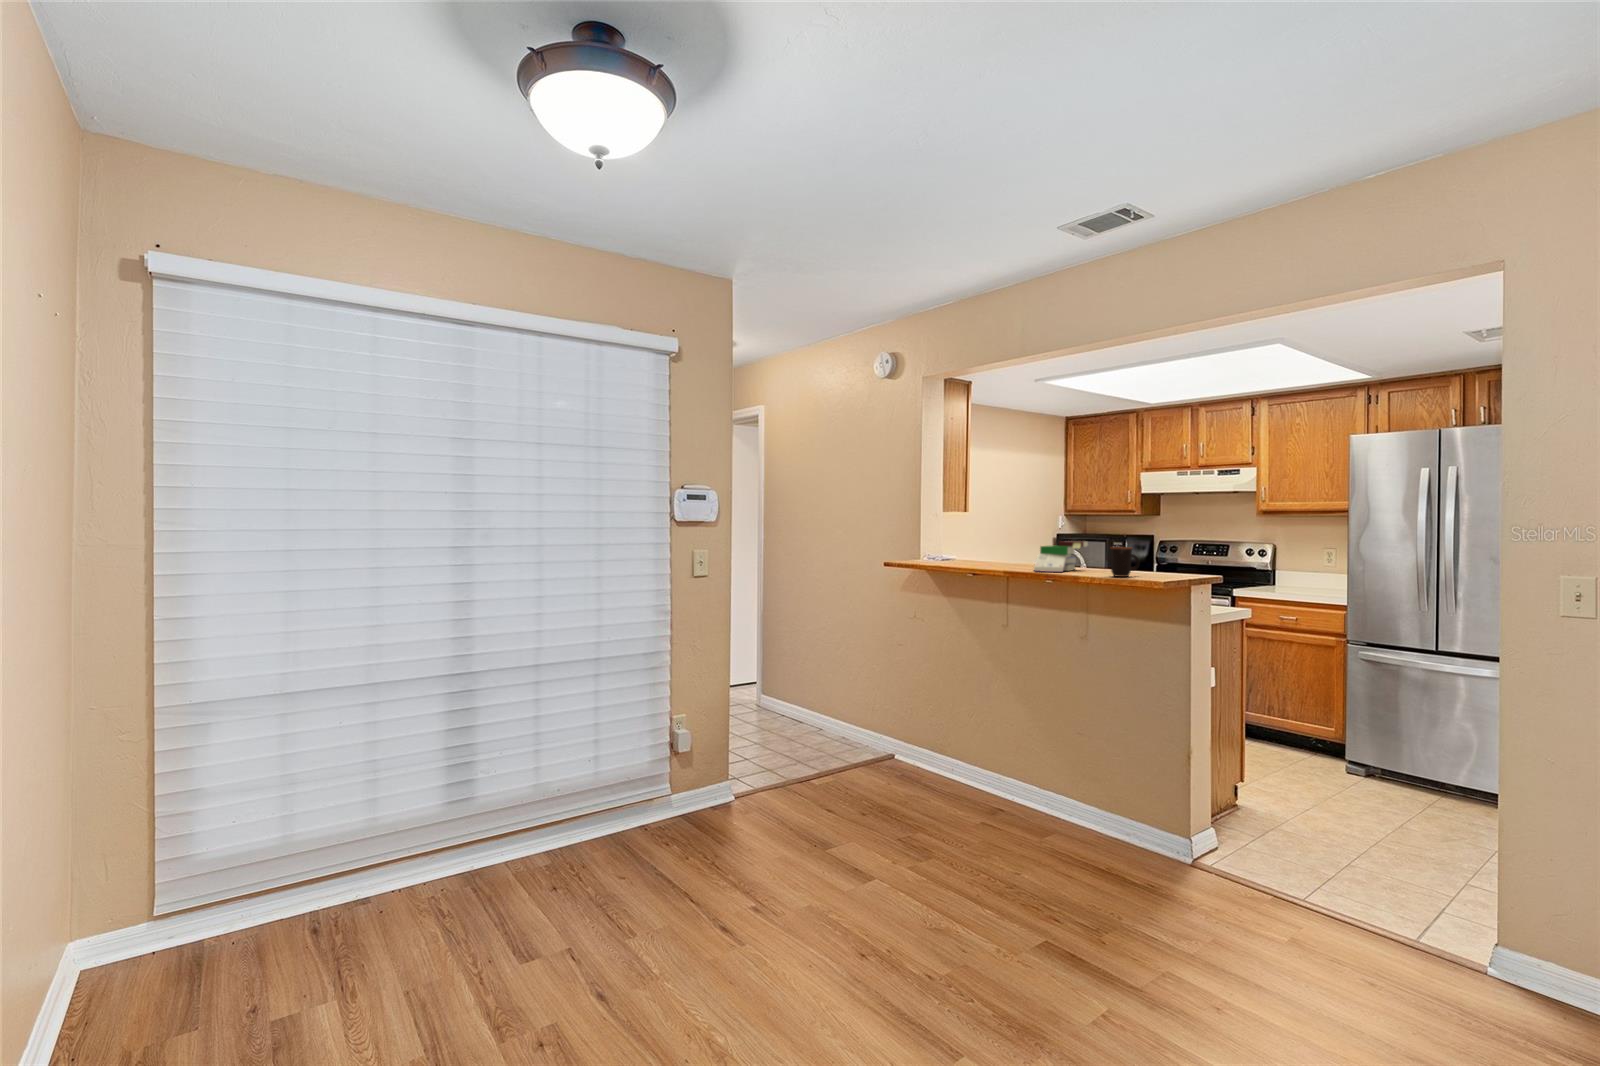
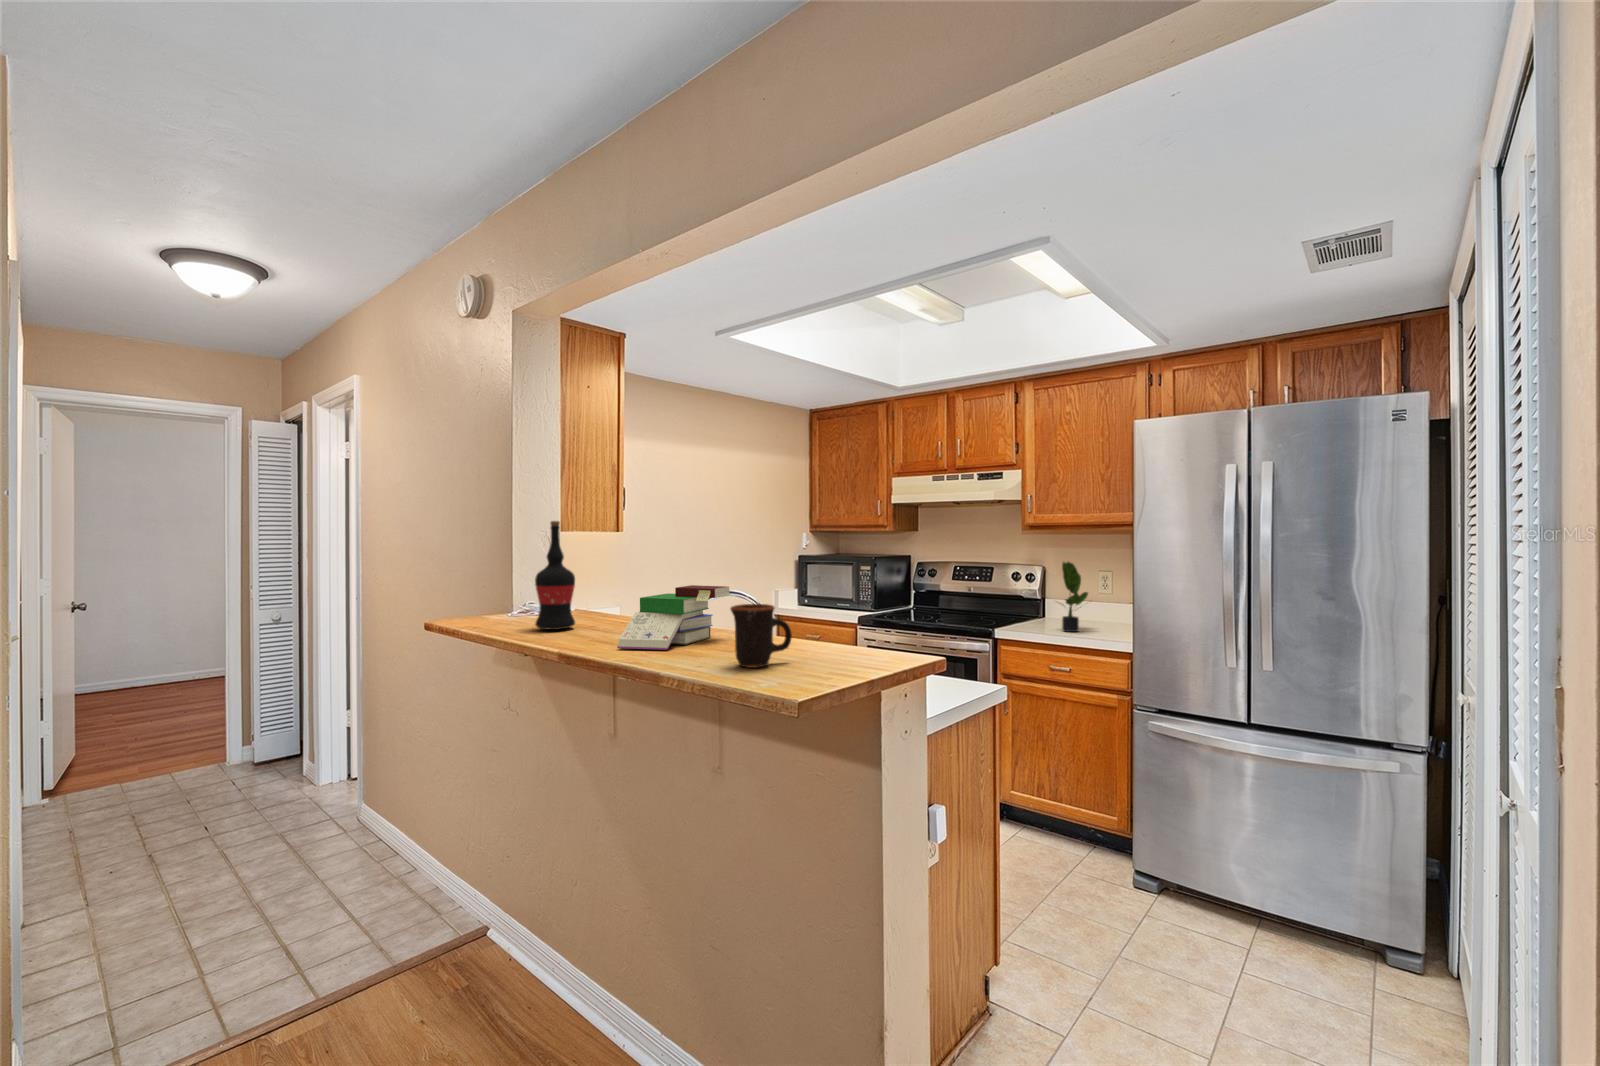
wine bottle: none [963,505,986,566] -> present [535,521,575,630]
potted plant: none [1282,538,1318,594] -> present [1062,562,1088,632]

